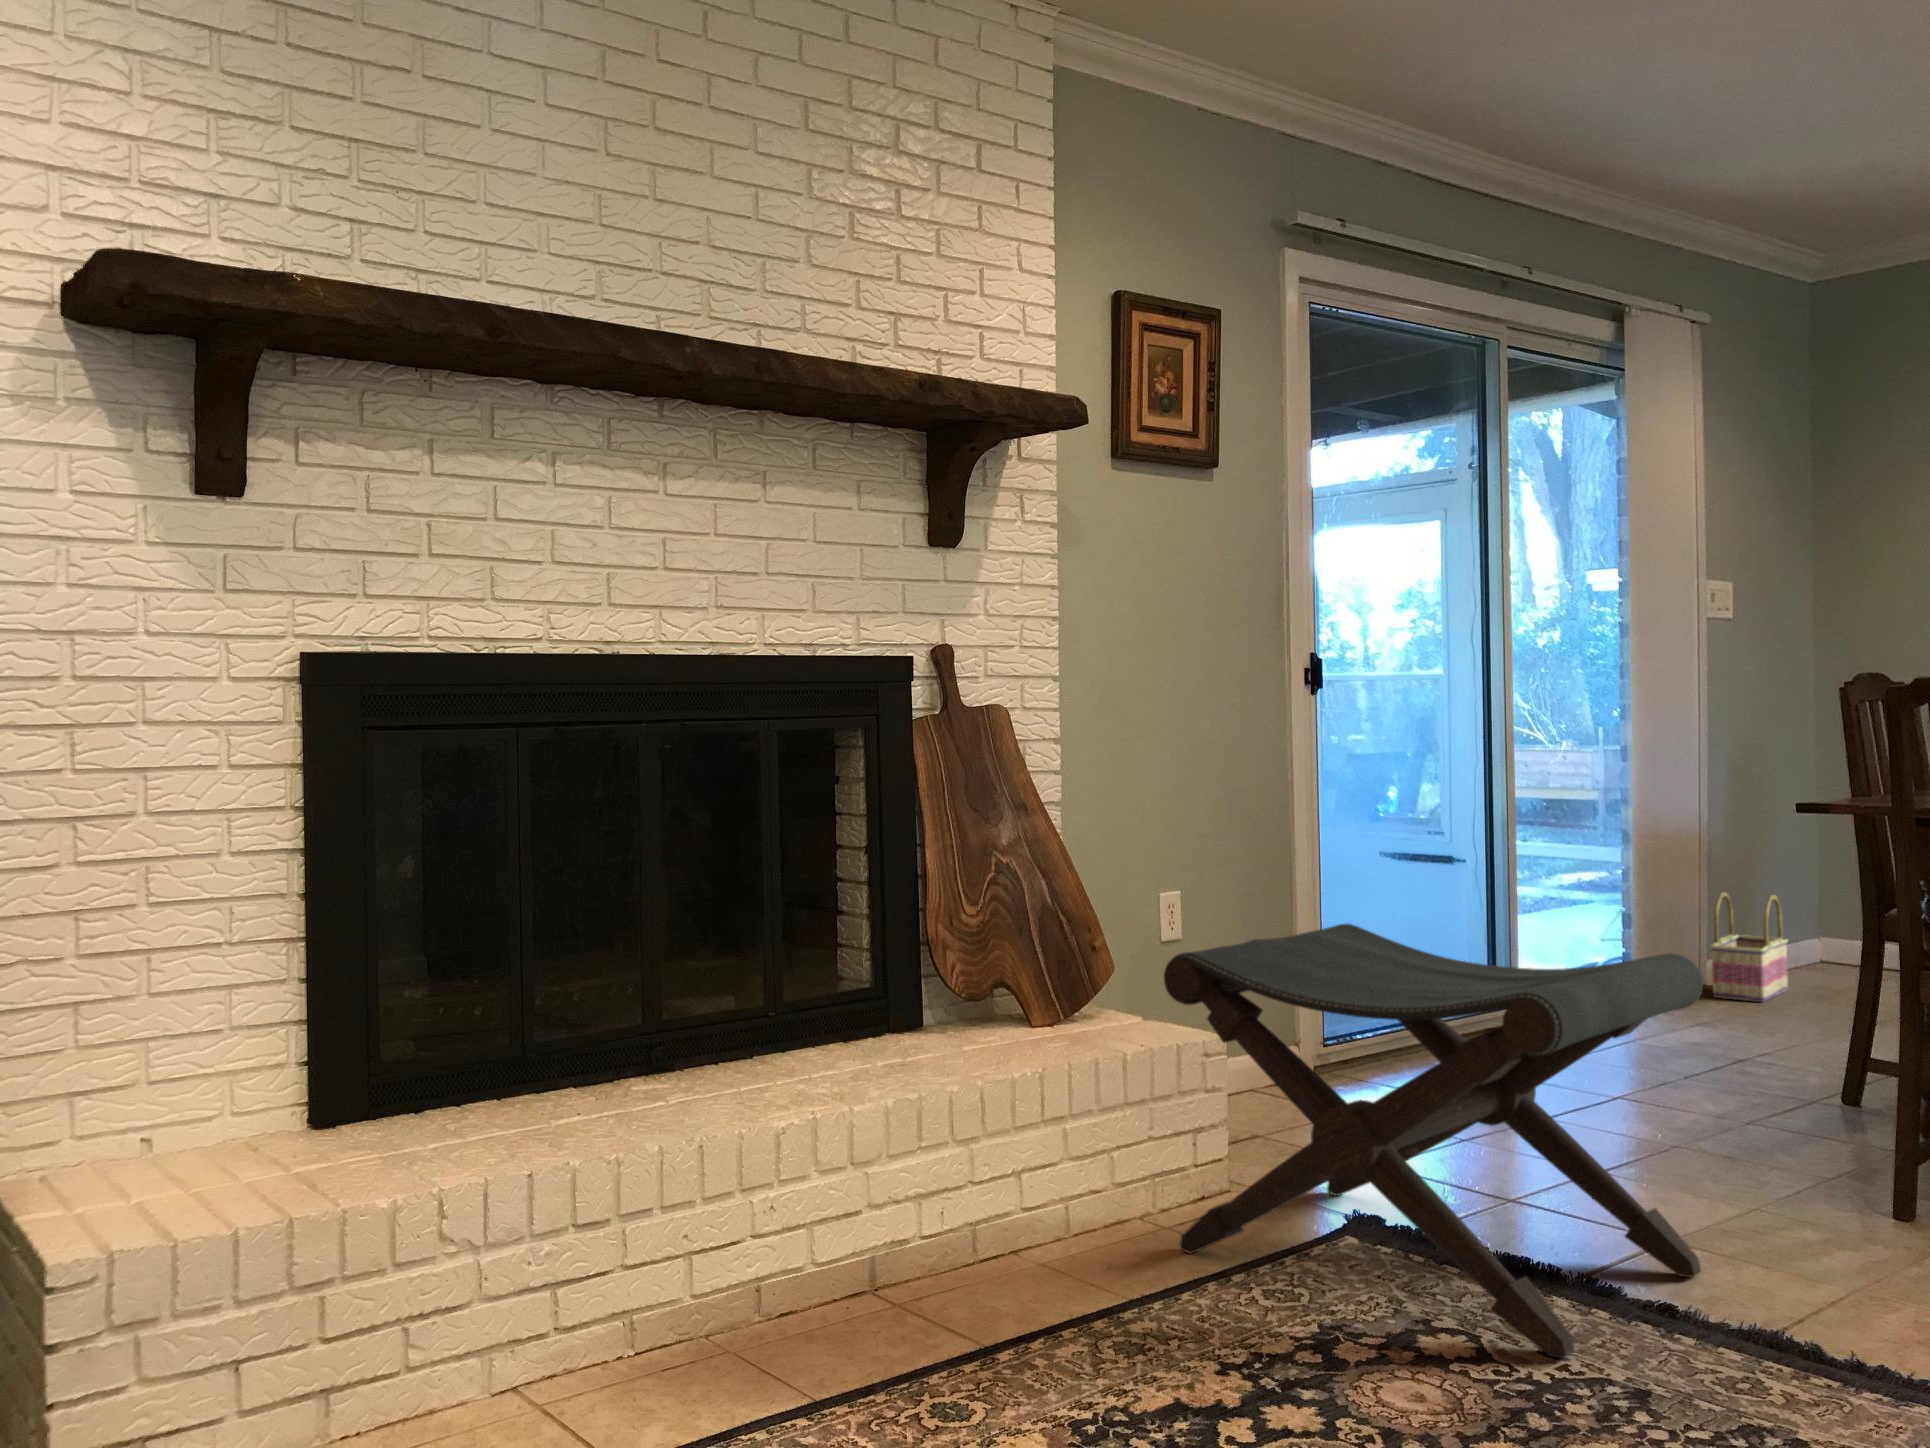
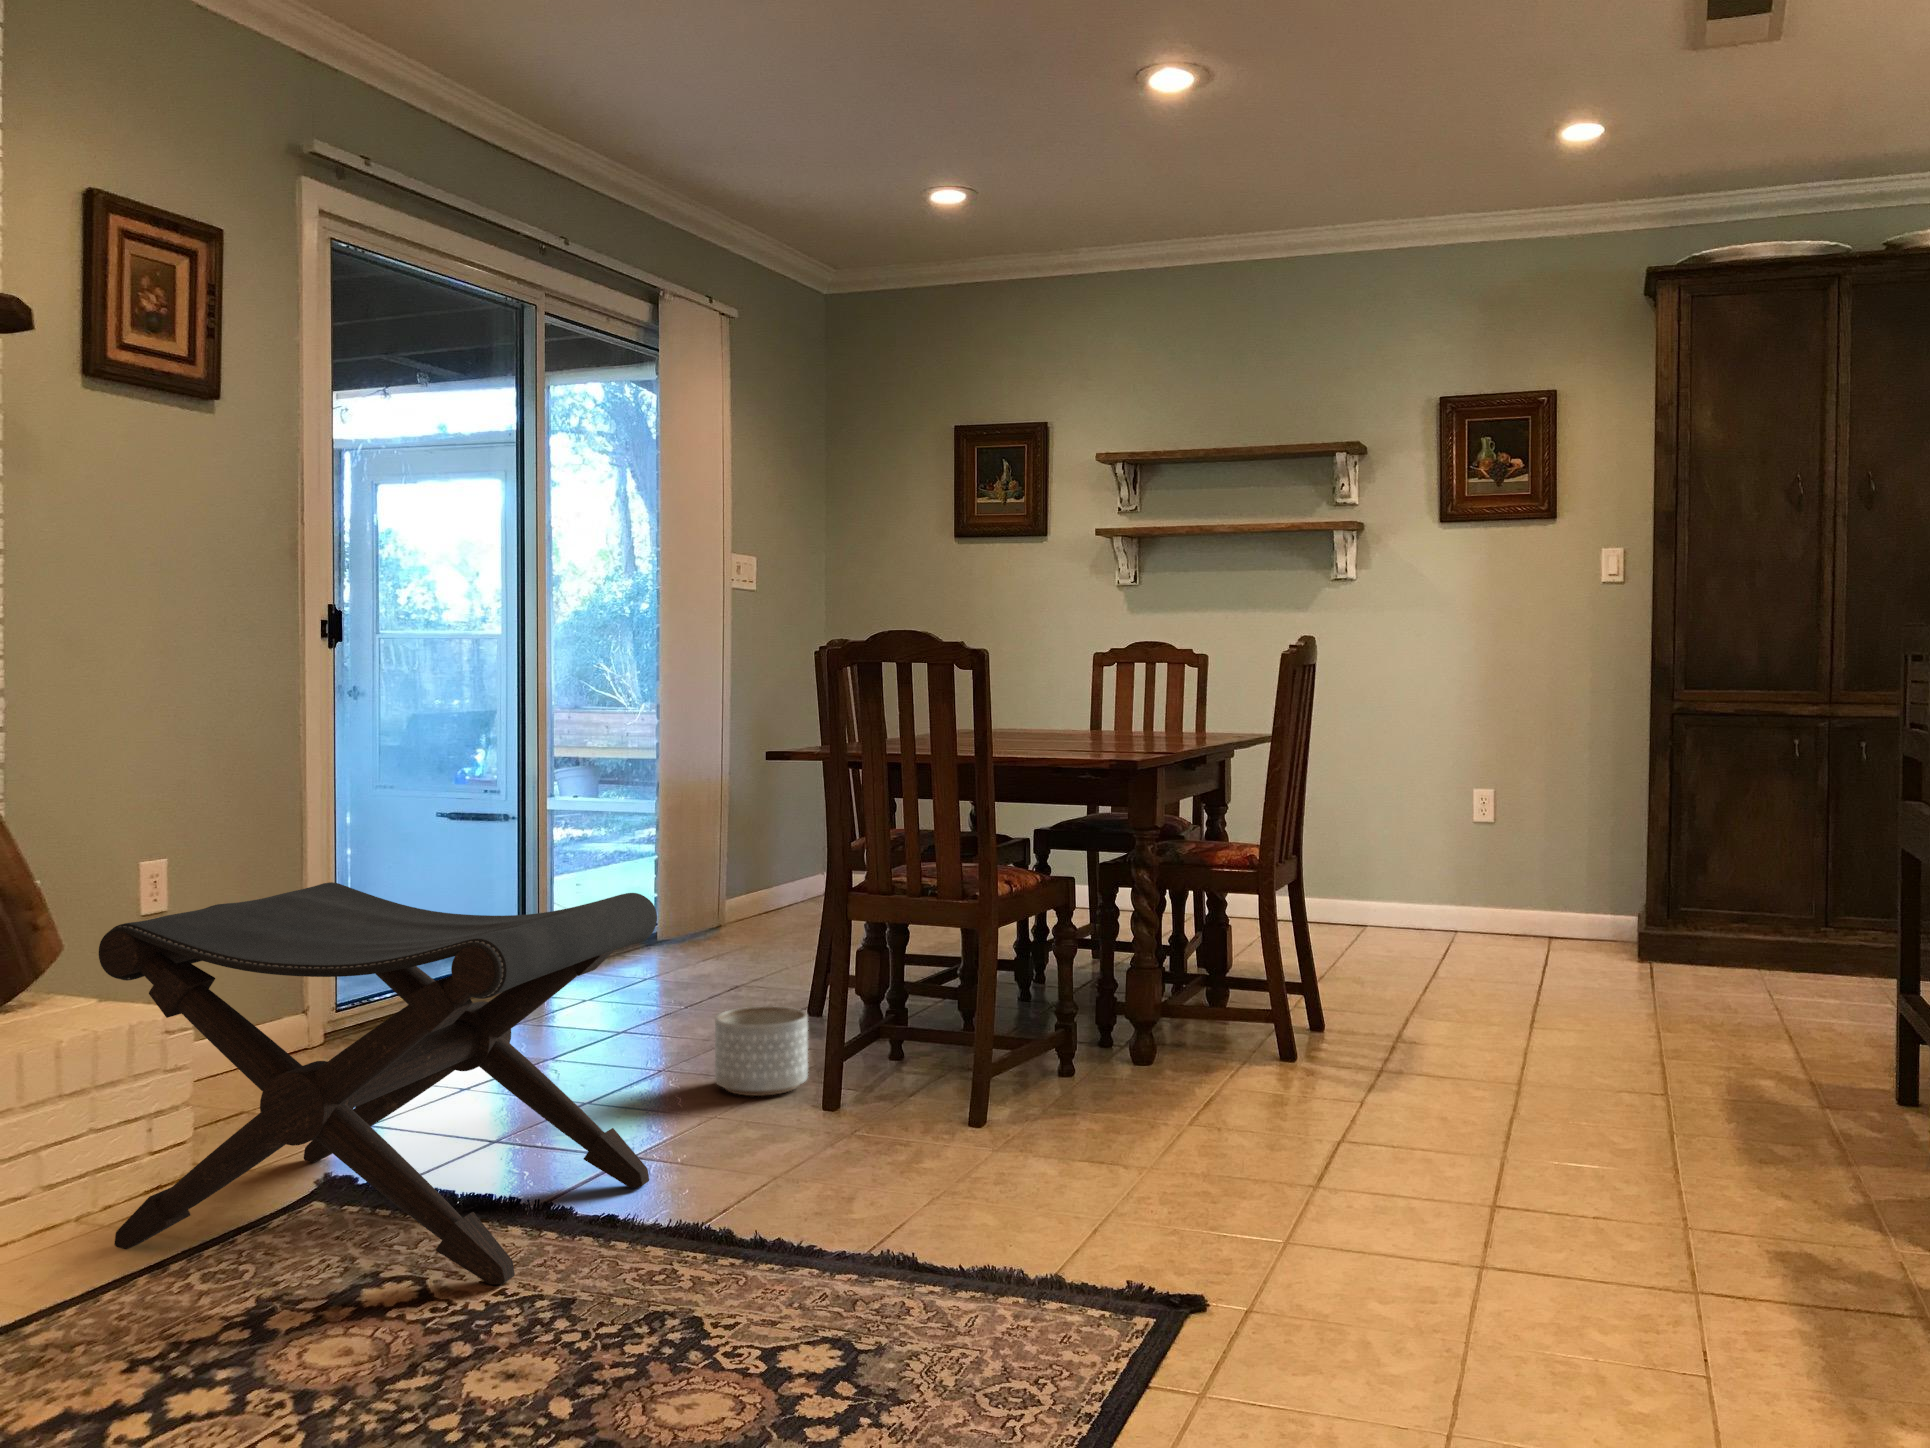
basket: present [1711,892,1788,1002] -> none [724,836,790,933]
planter: none [1749,1089,1869,1193] -> present [715,1006,808,1096]

